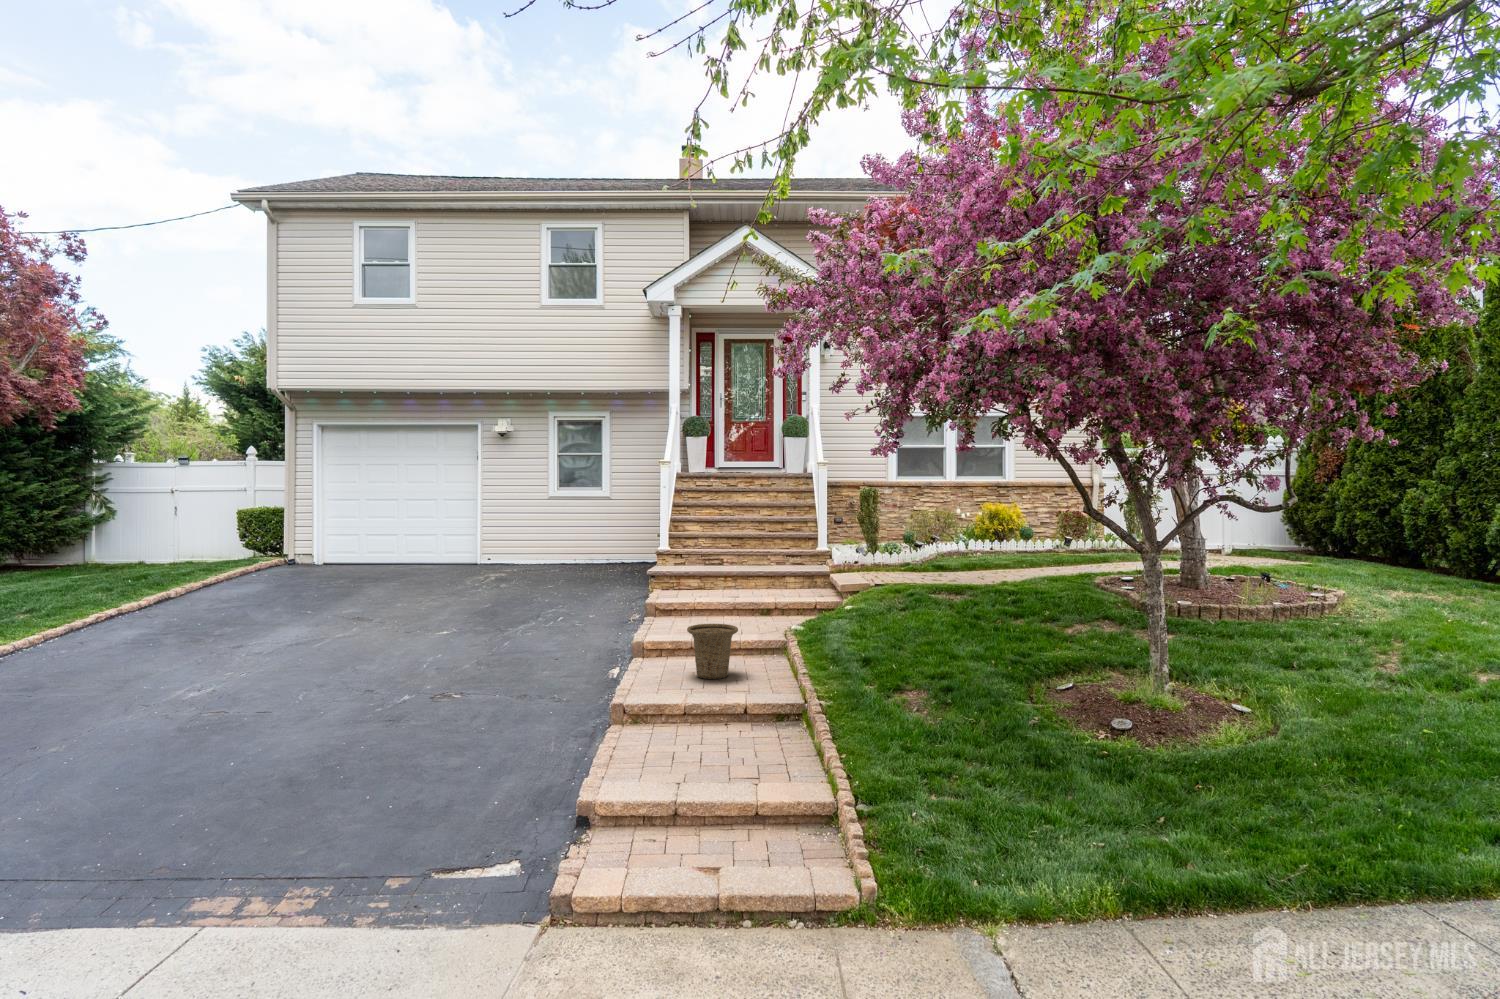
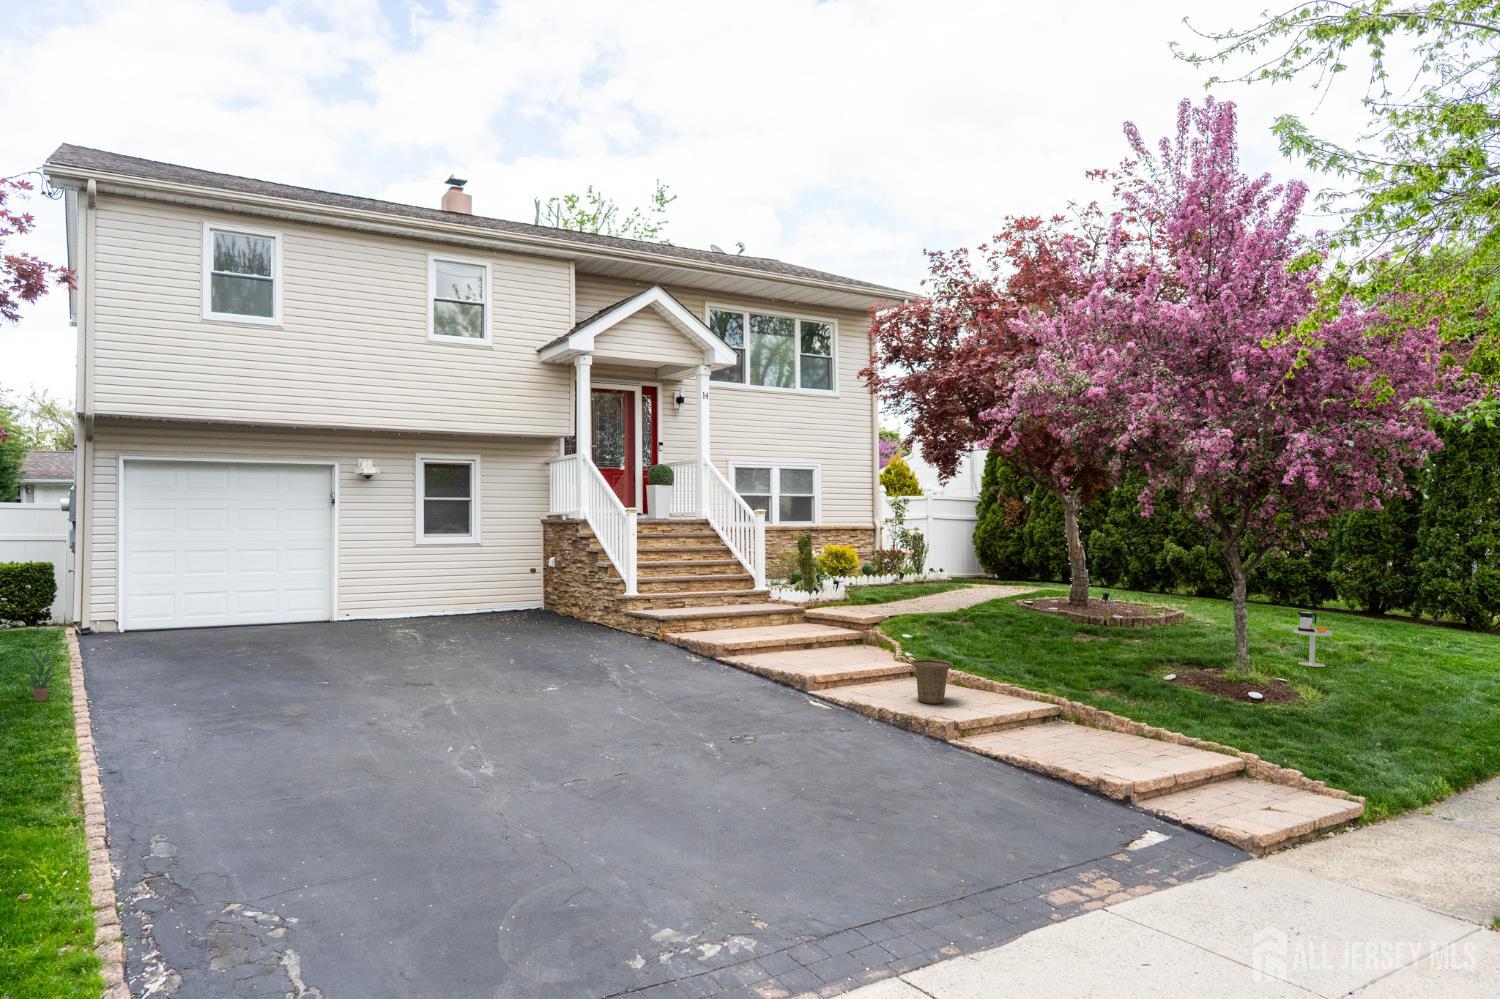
potted plant: none [82,565,108,604] -> present [26,652,55,701]
side table: none [1350,599,1419,694] -> present [1293,612,1333,667]

